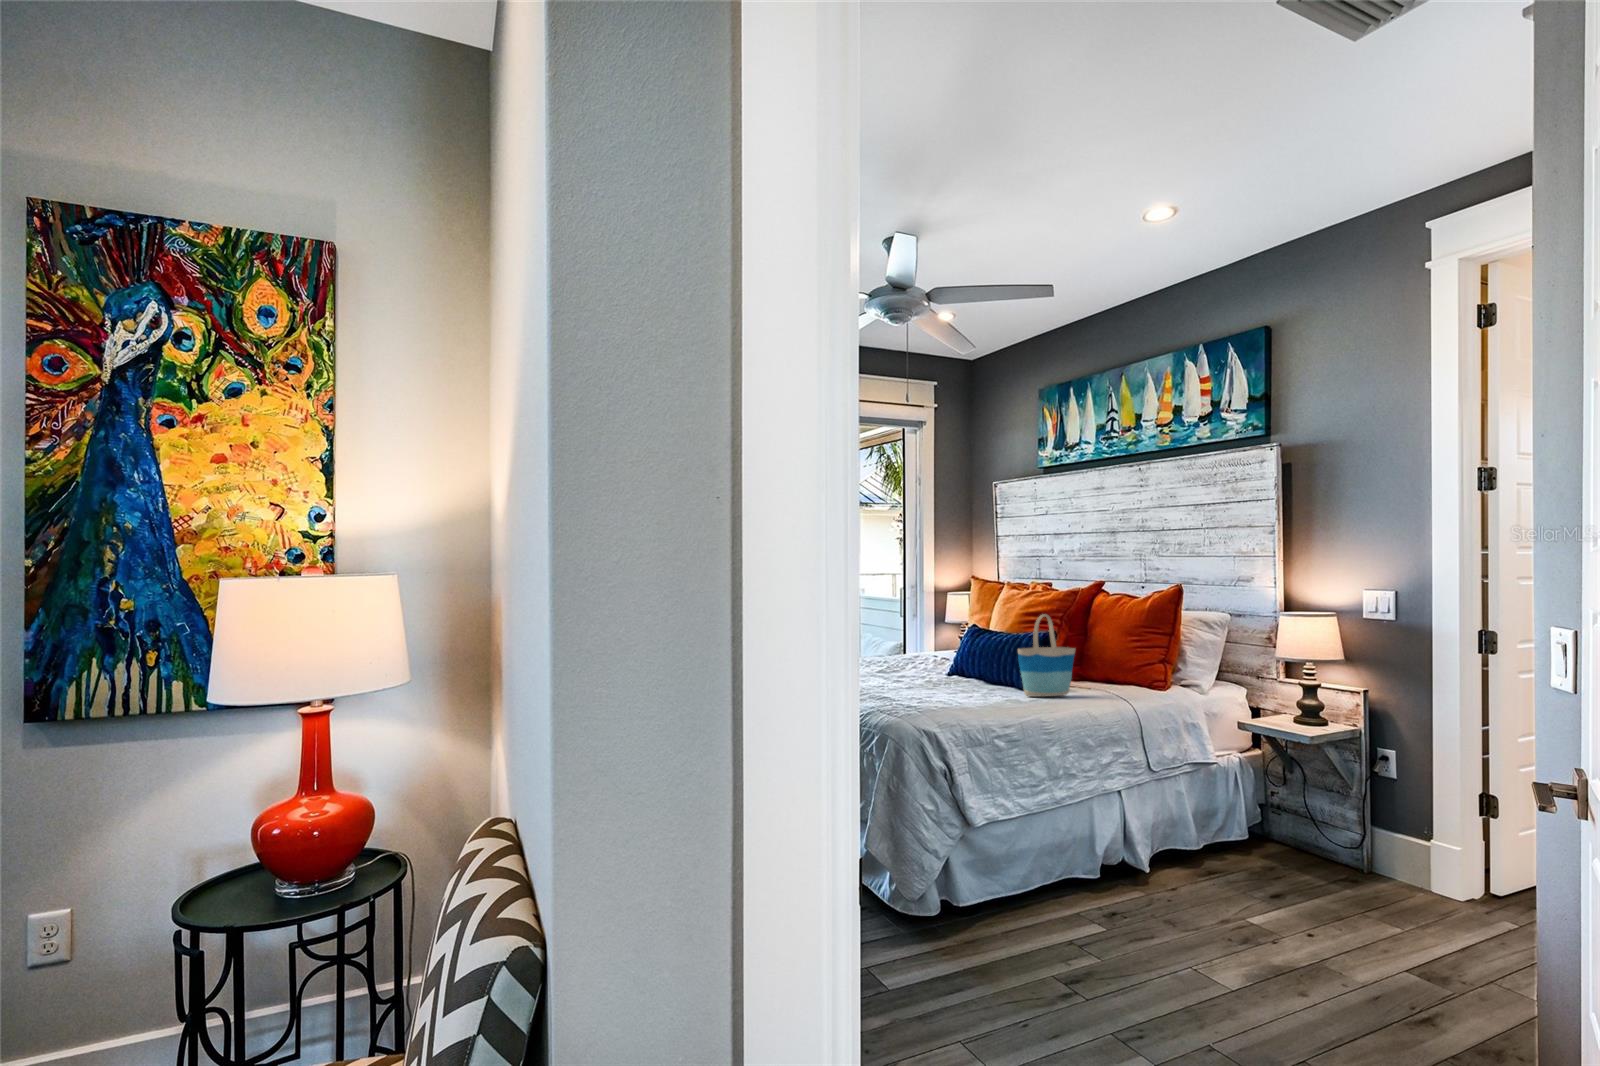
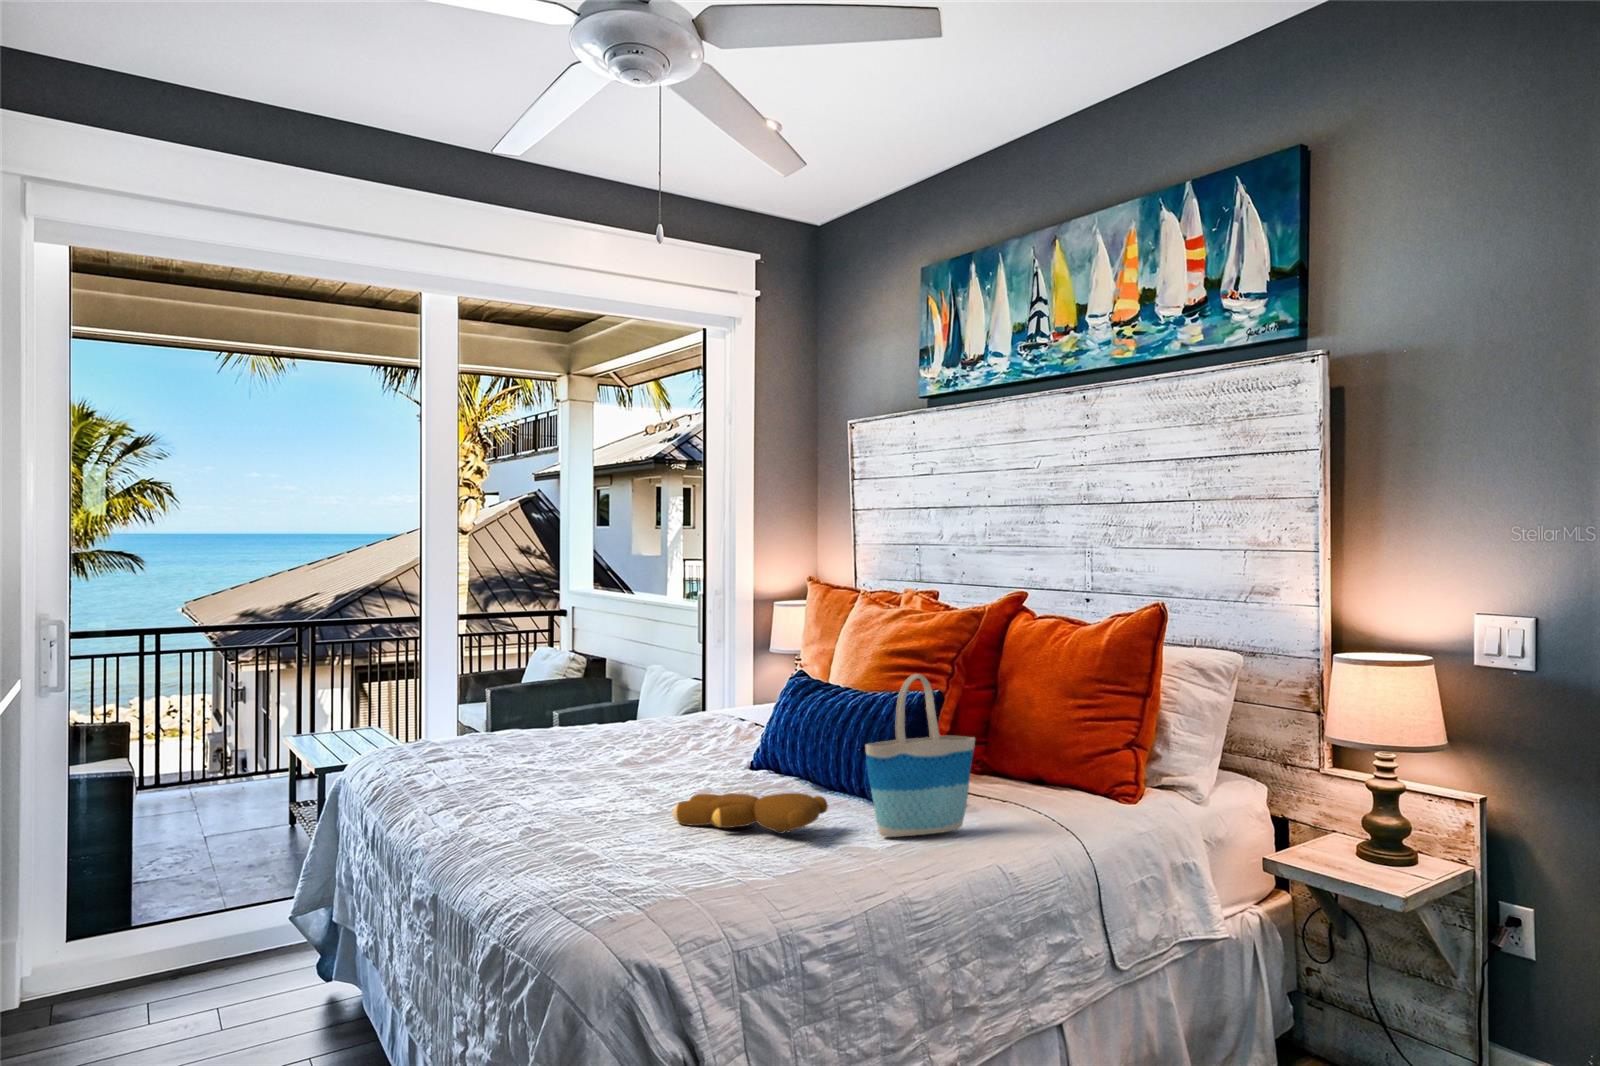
teddy bear: none [916,673,997,693] -> present [673,793,828,834]

